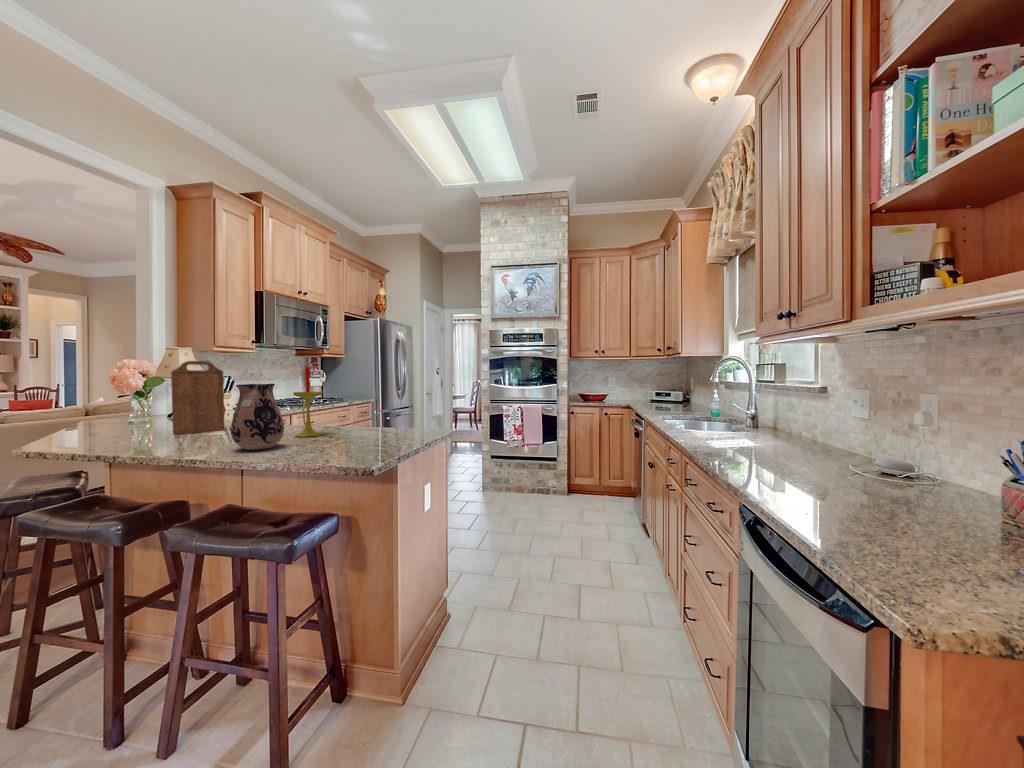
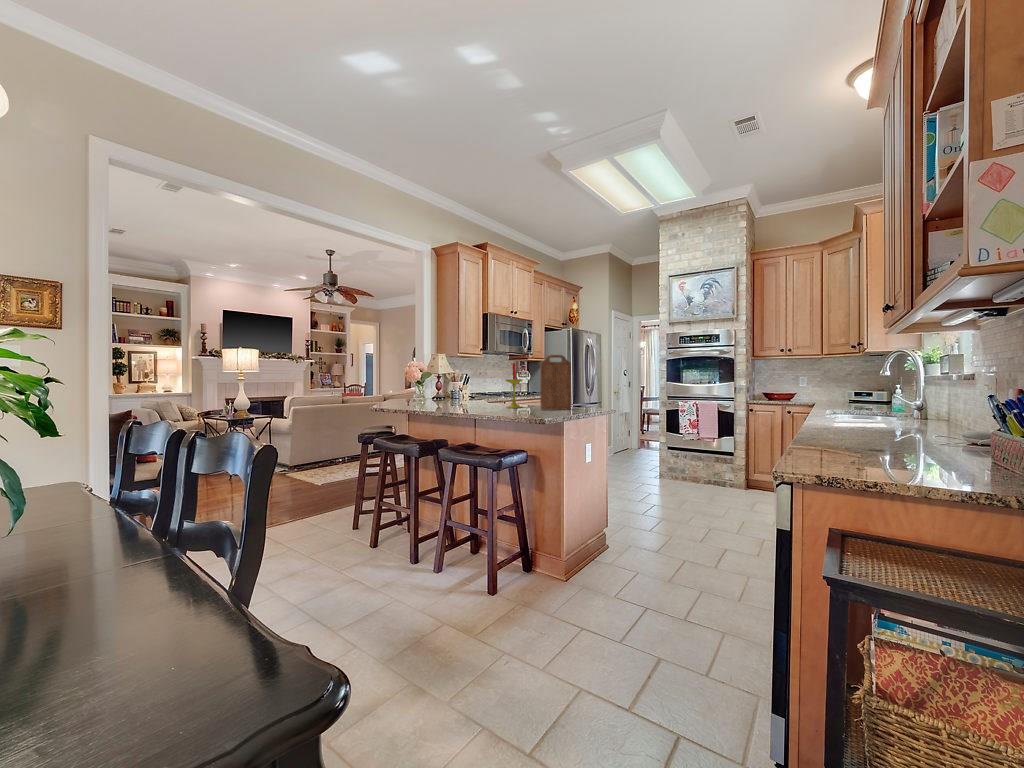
cutting board: present [171,361,224,434] -> present [540,355,571,410]
ceramic pitcher: present [231,384,284,450] -> none [473,372,500,411]

